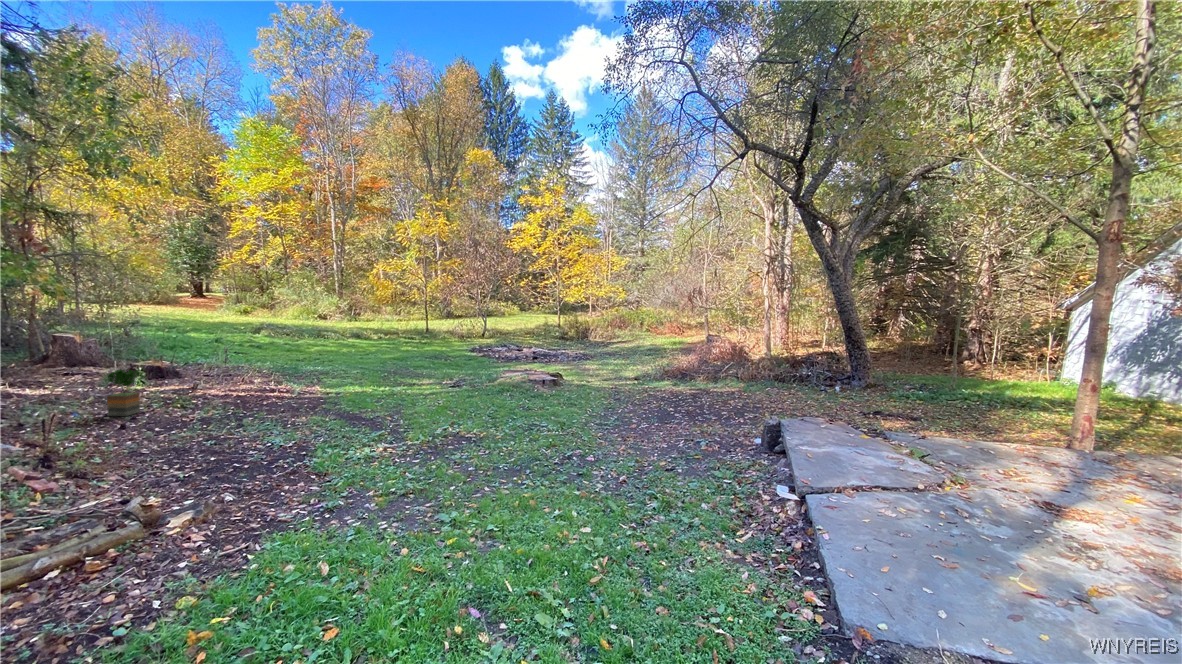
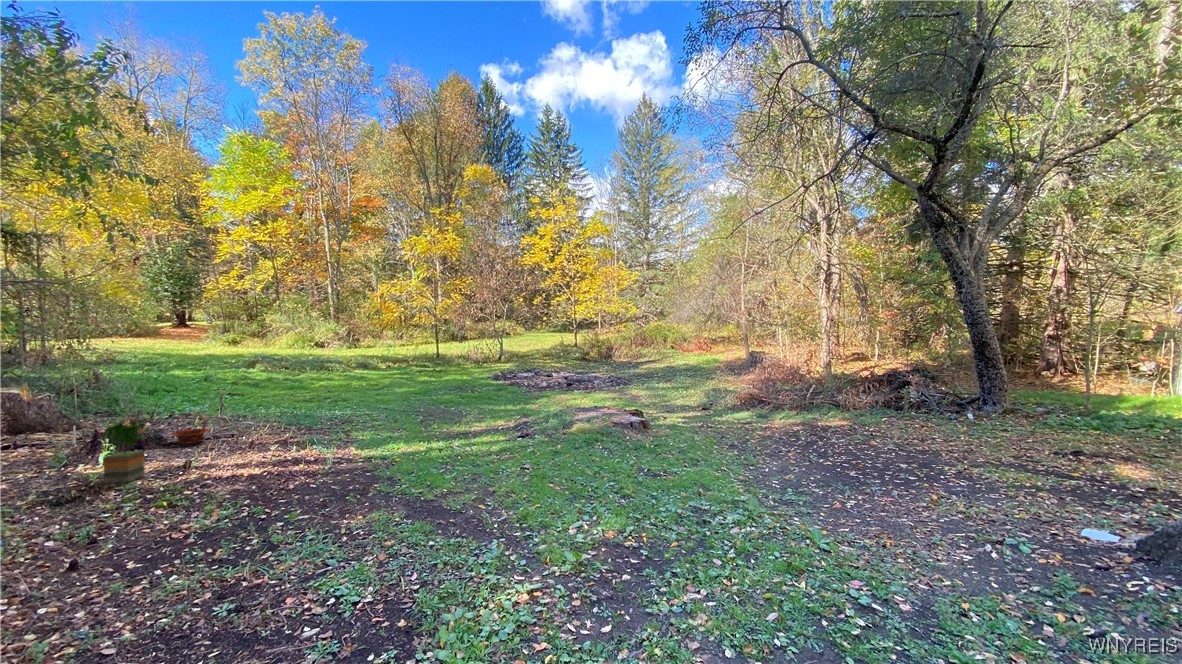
basket: none [166,365,199,392] -> present [171,412,210,444]

